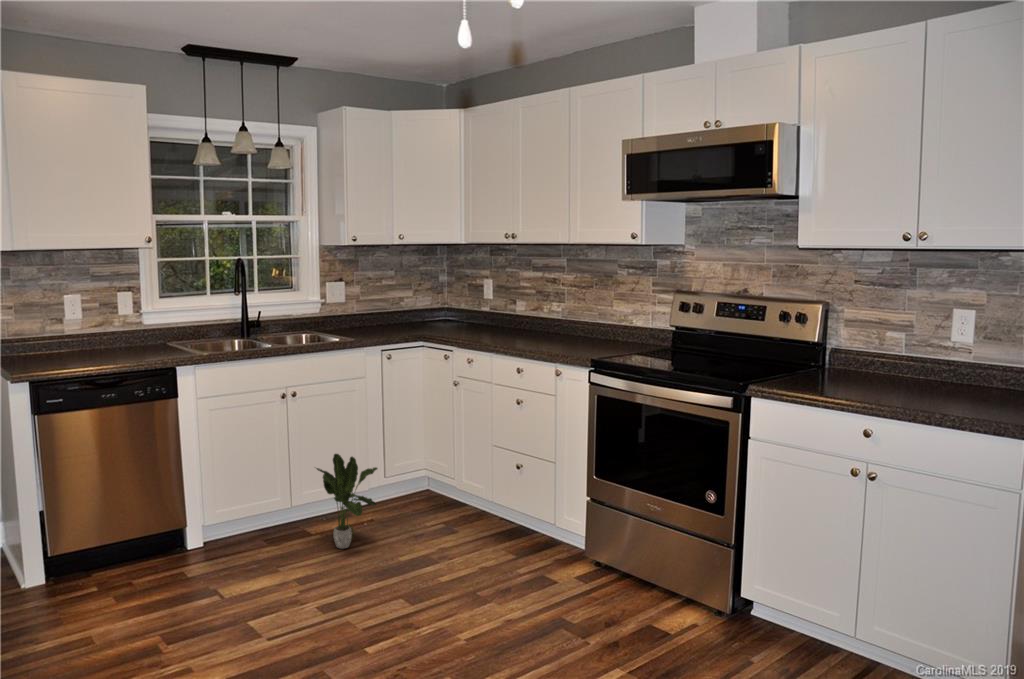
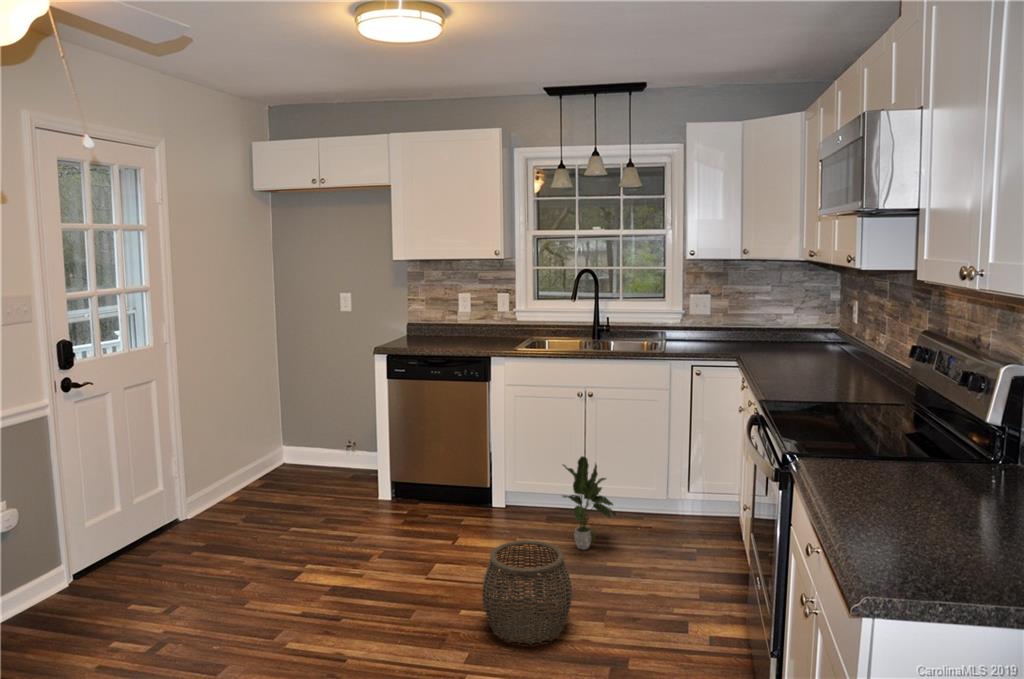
woven basket: none [364,530,454,630] -> present [482,540,572,644]

